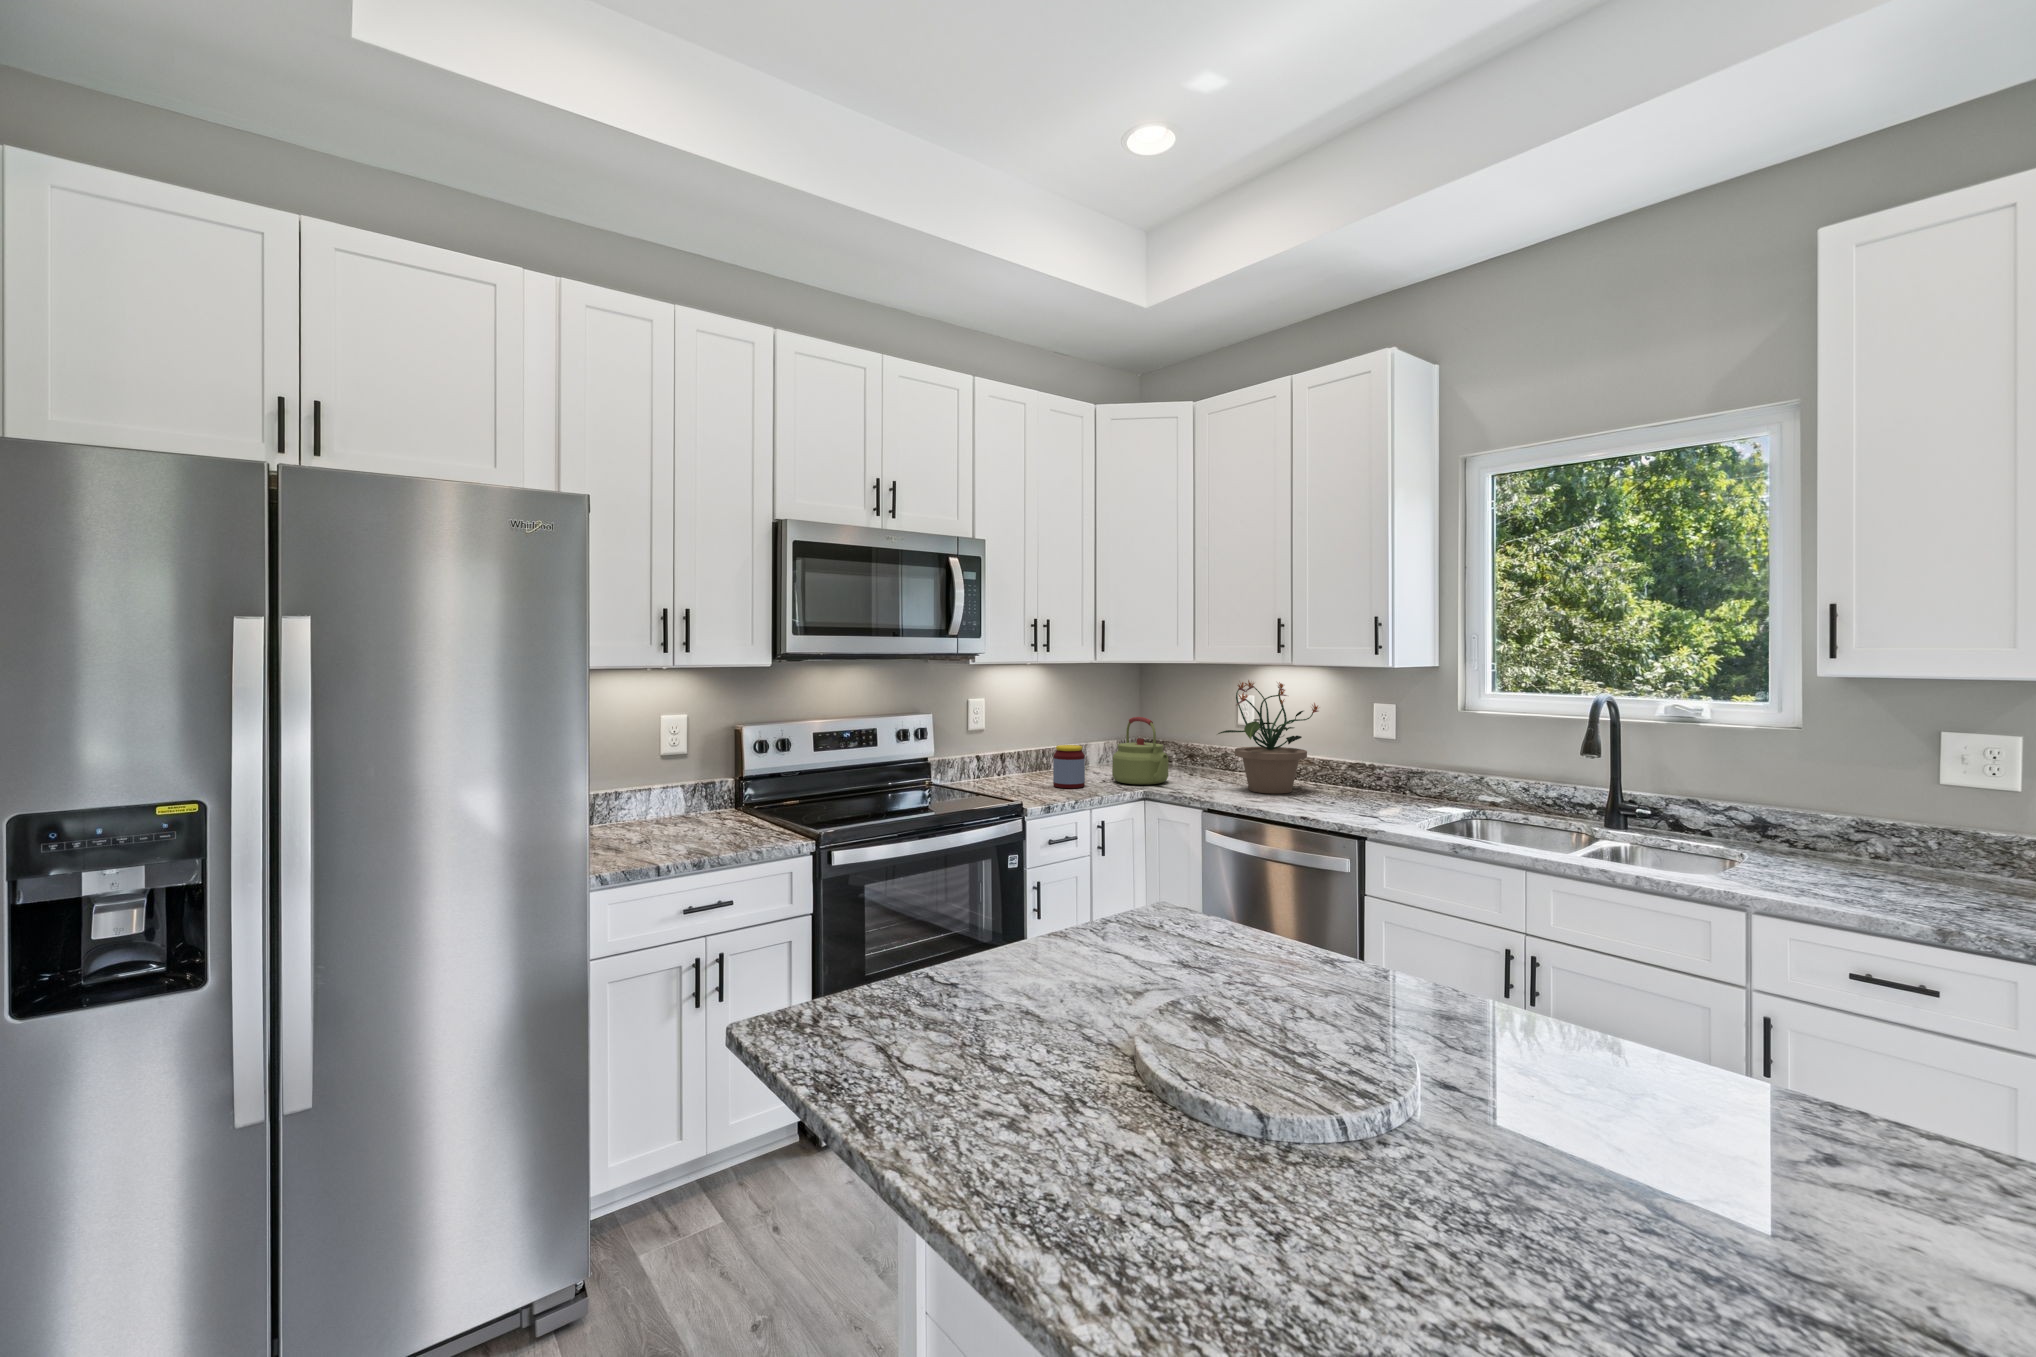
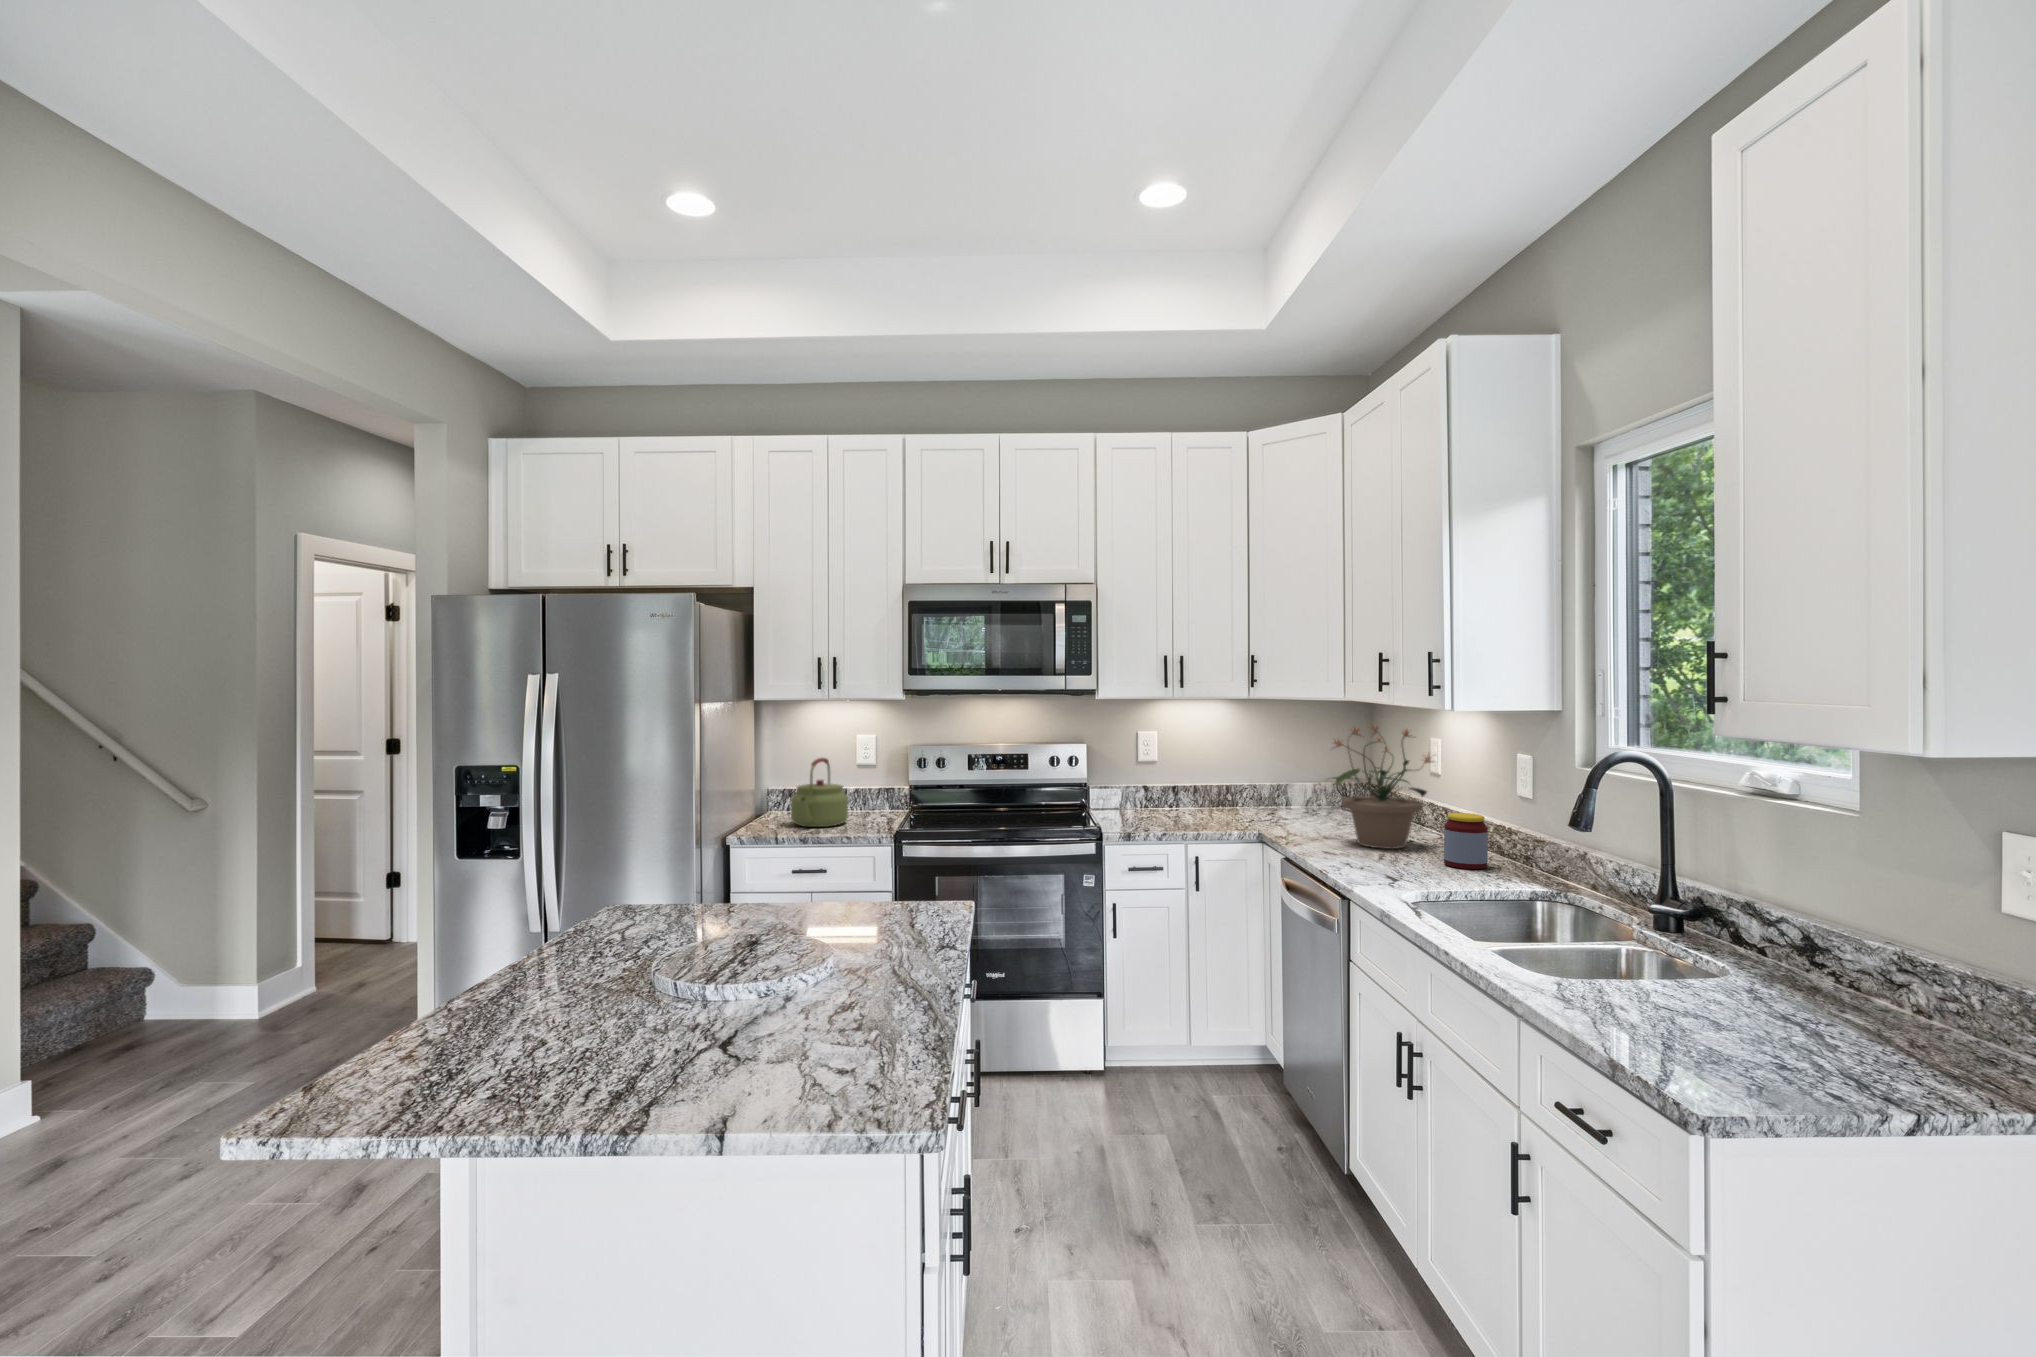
kettle: present [1112,717,1168,785] -> present [791,758,848,827]
jar: present [1053,745,1085,788] -> present [1444,813,1488,869]

